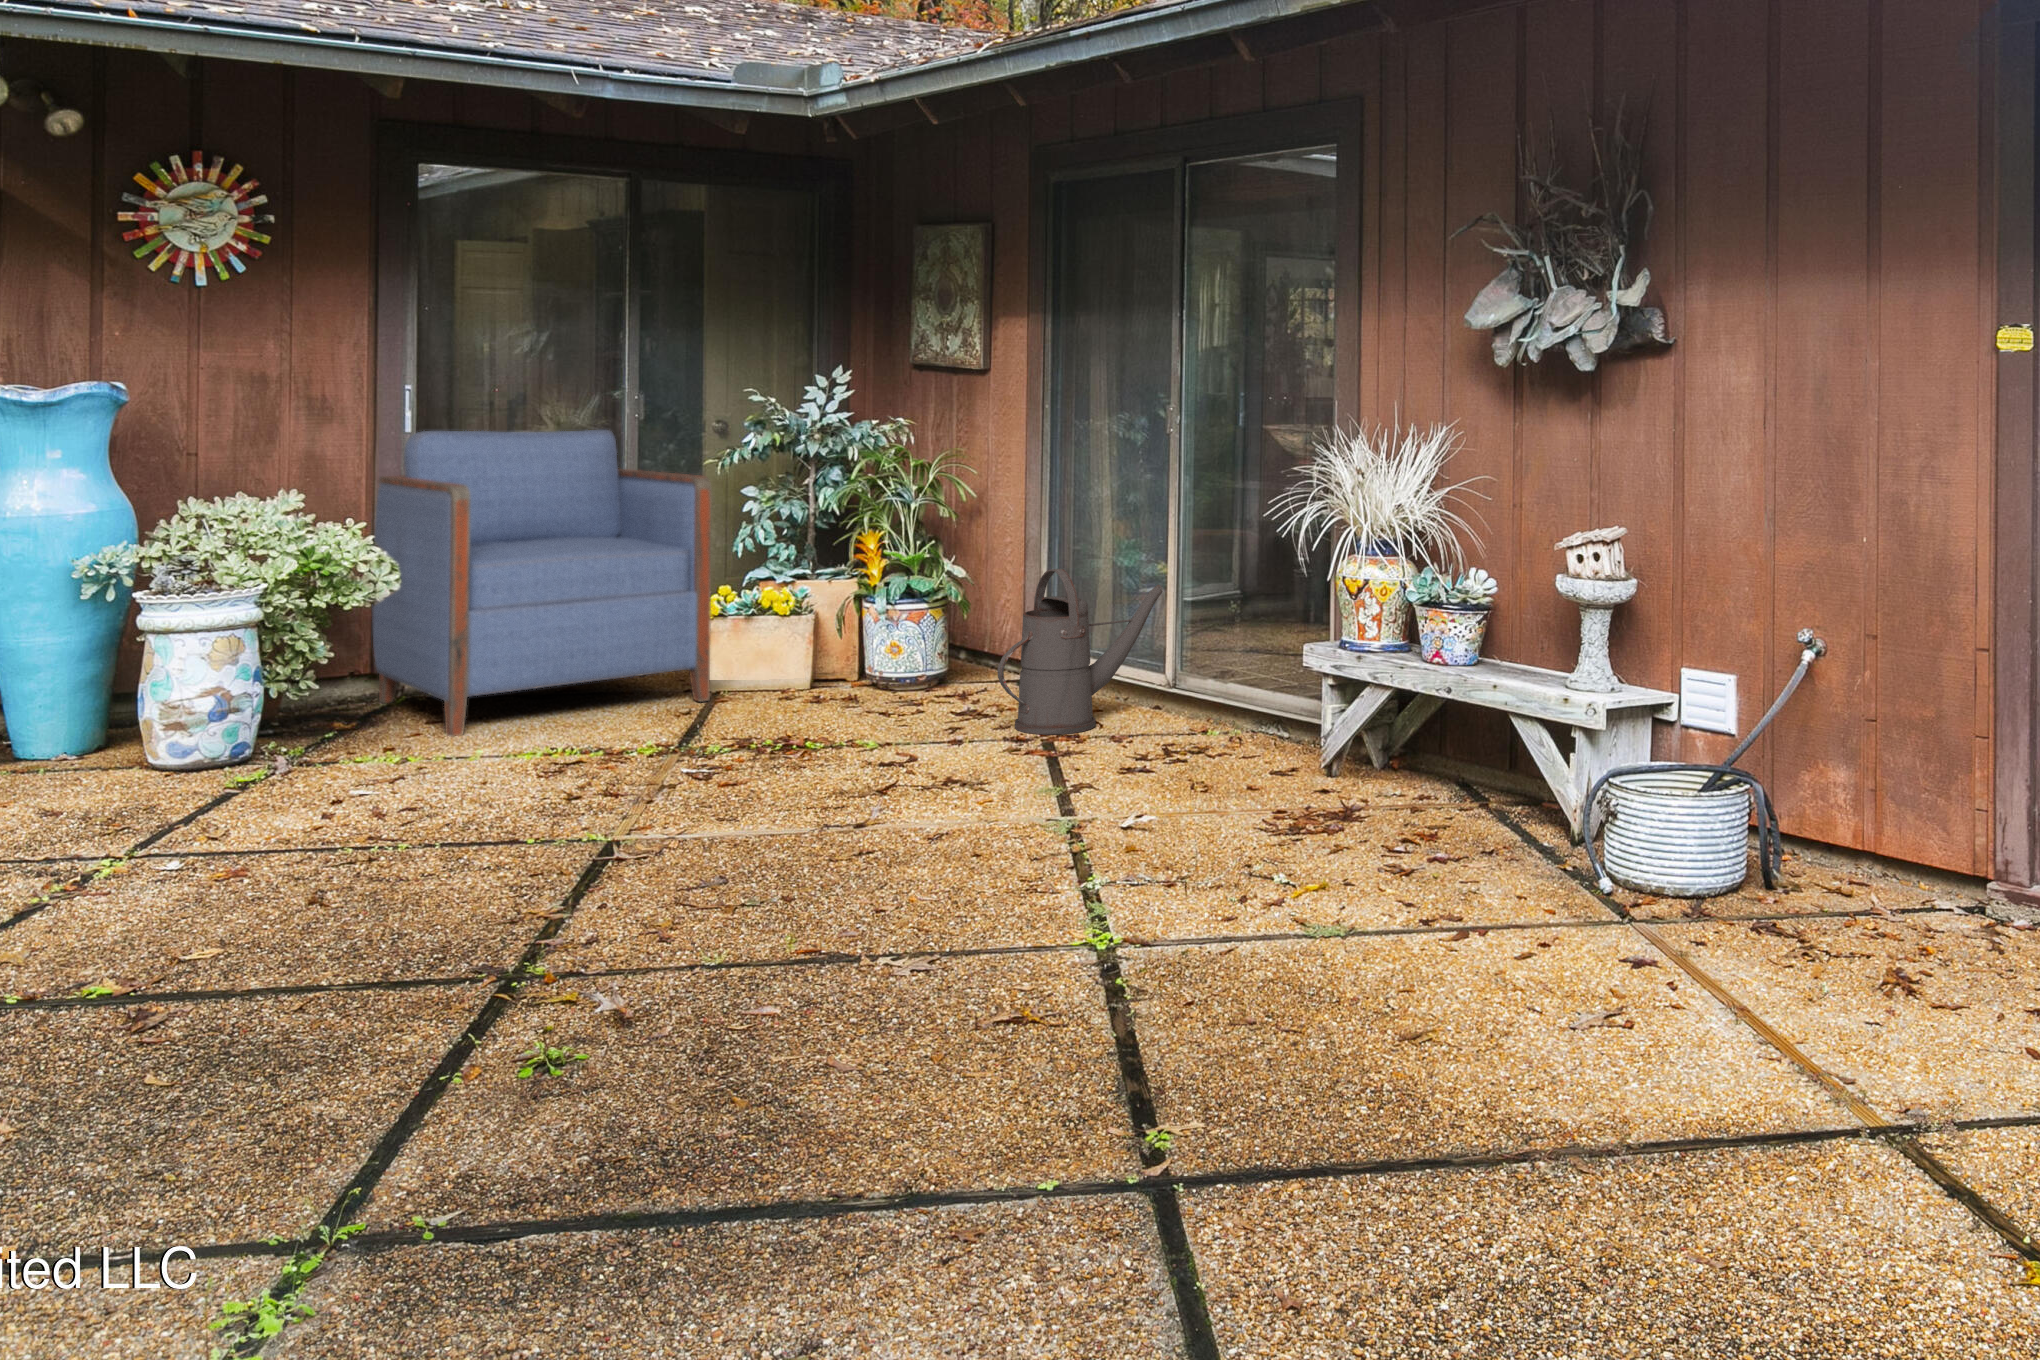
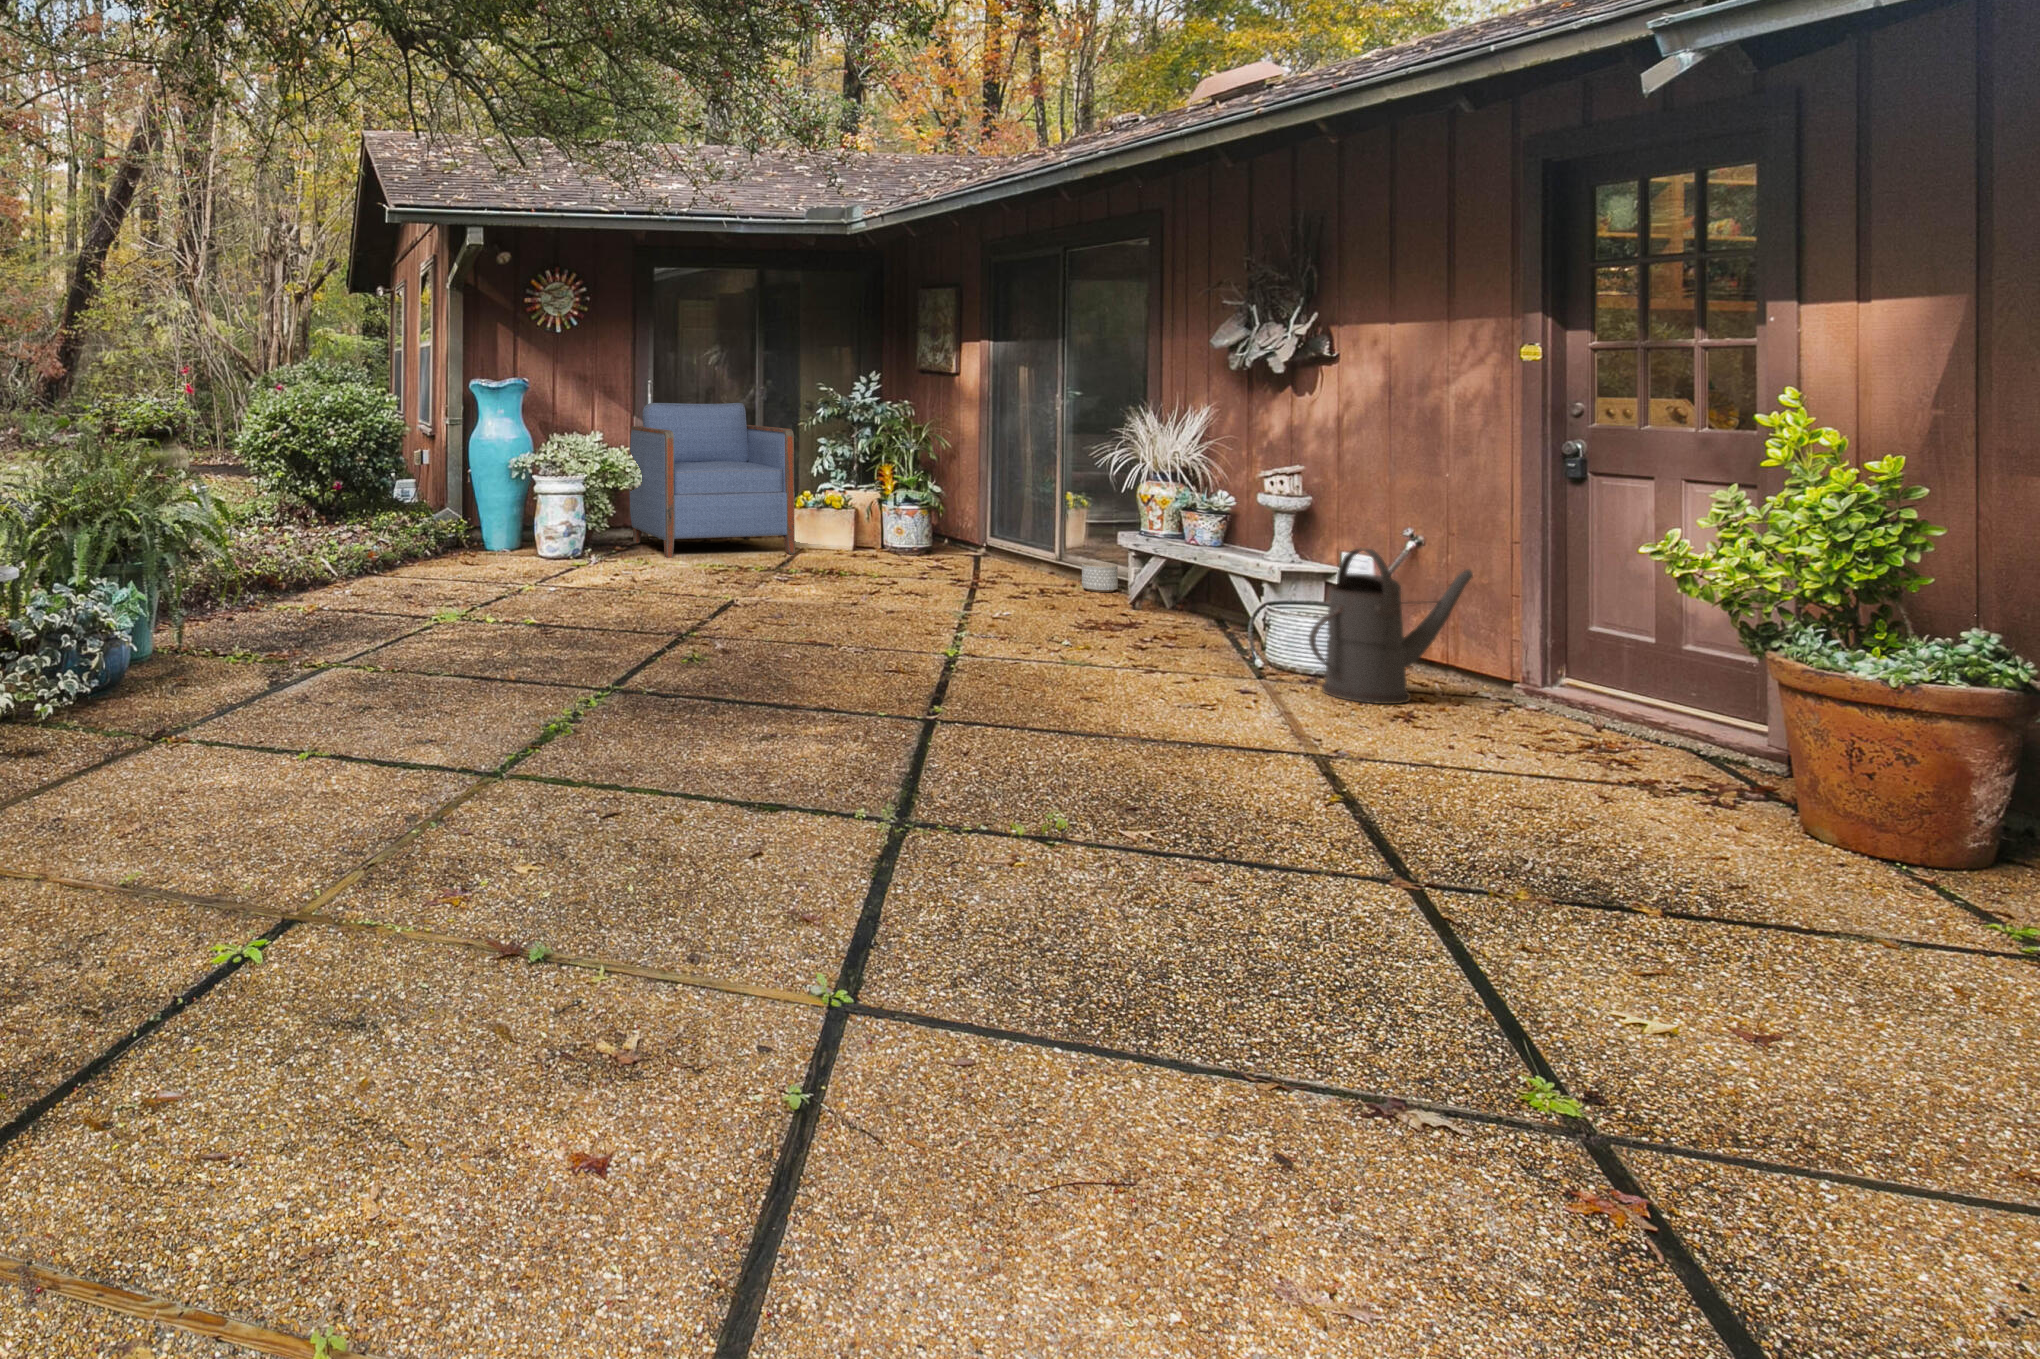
watering can: present [997,569,1162,735] -> present [1309,549,1473,704]
planter: none [1213,684,1266,735] -> present [1082,562,1118,592]

